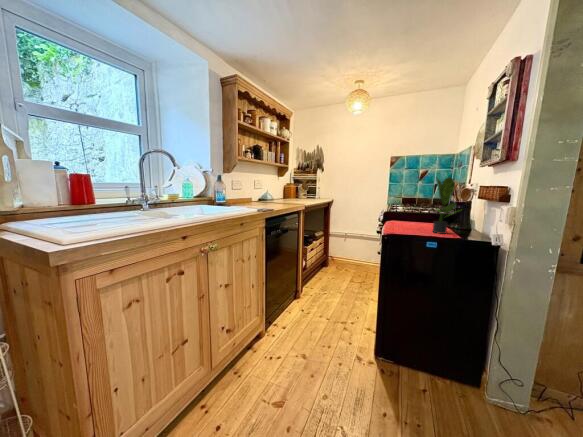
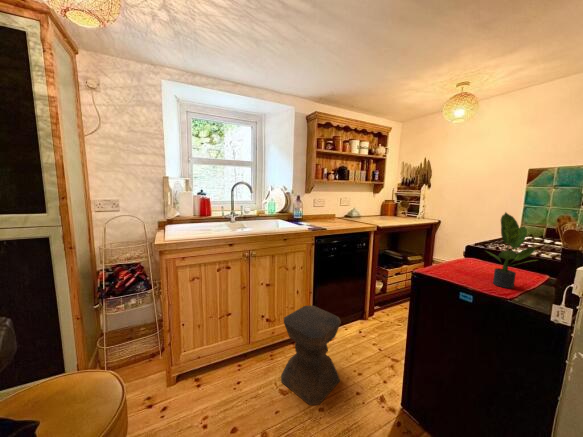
stool: none [262,295,320,401] -> present [281,306,341,405]

